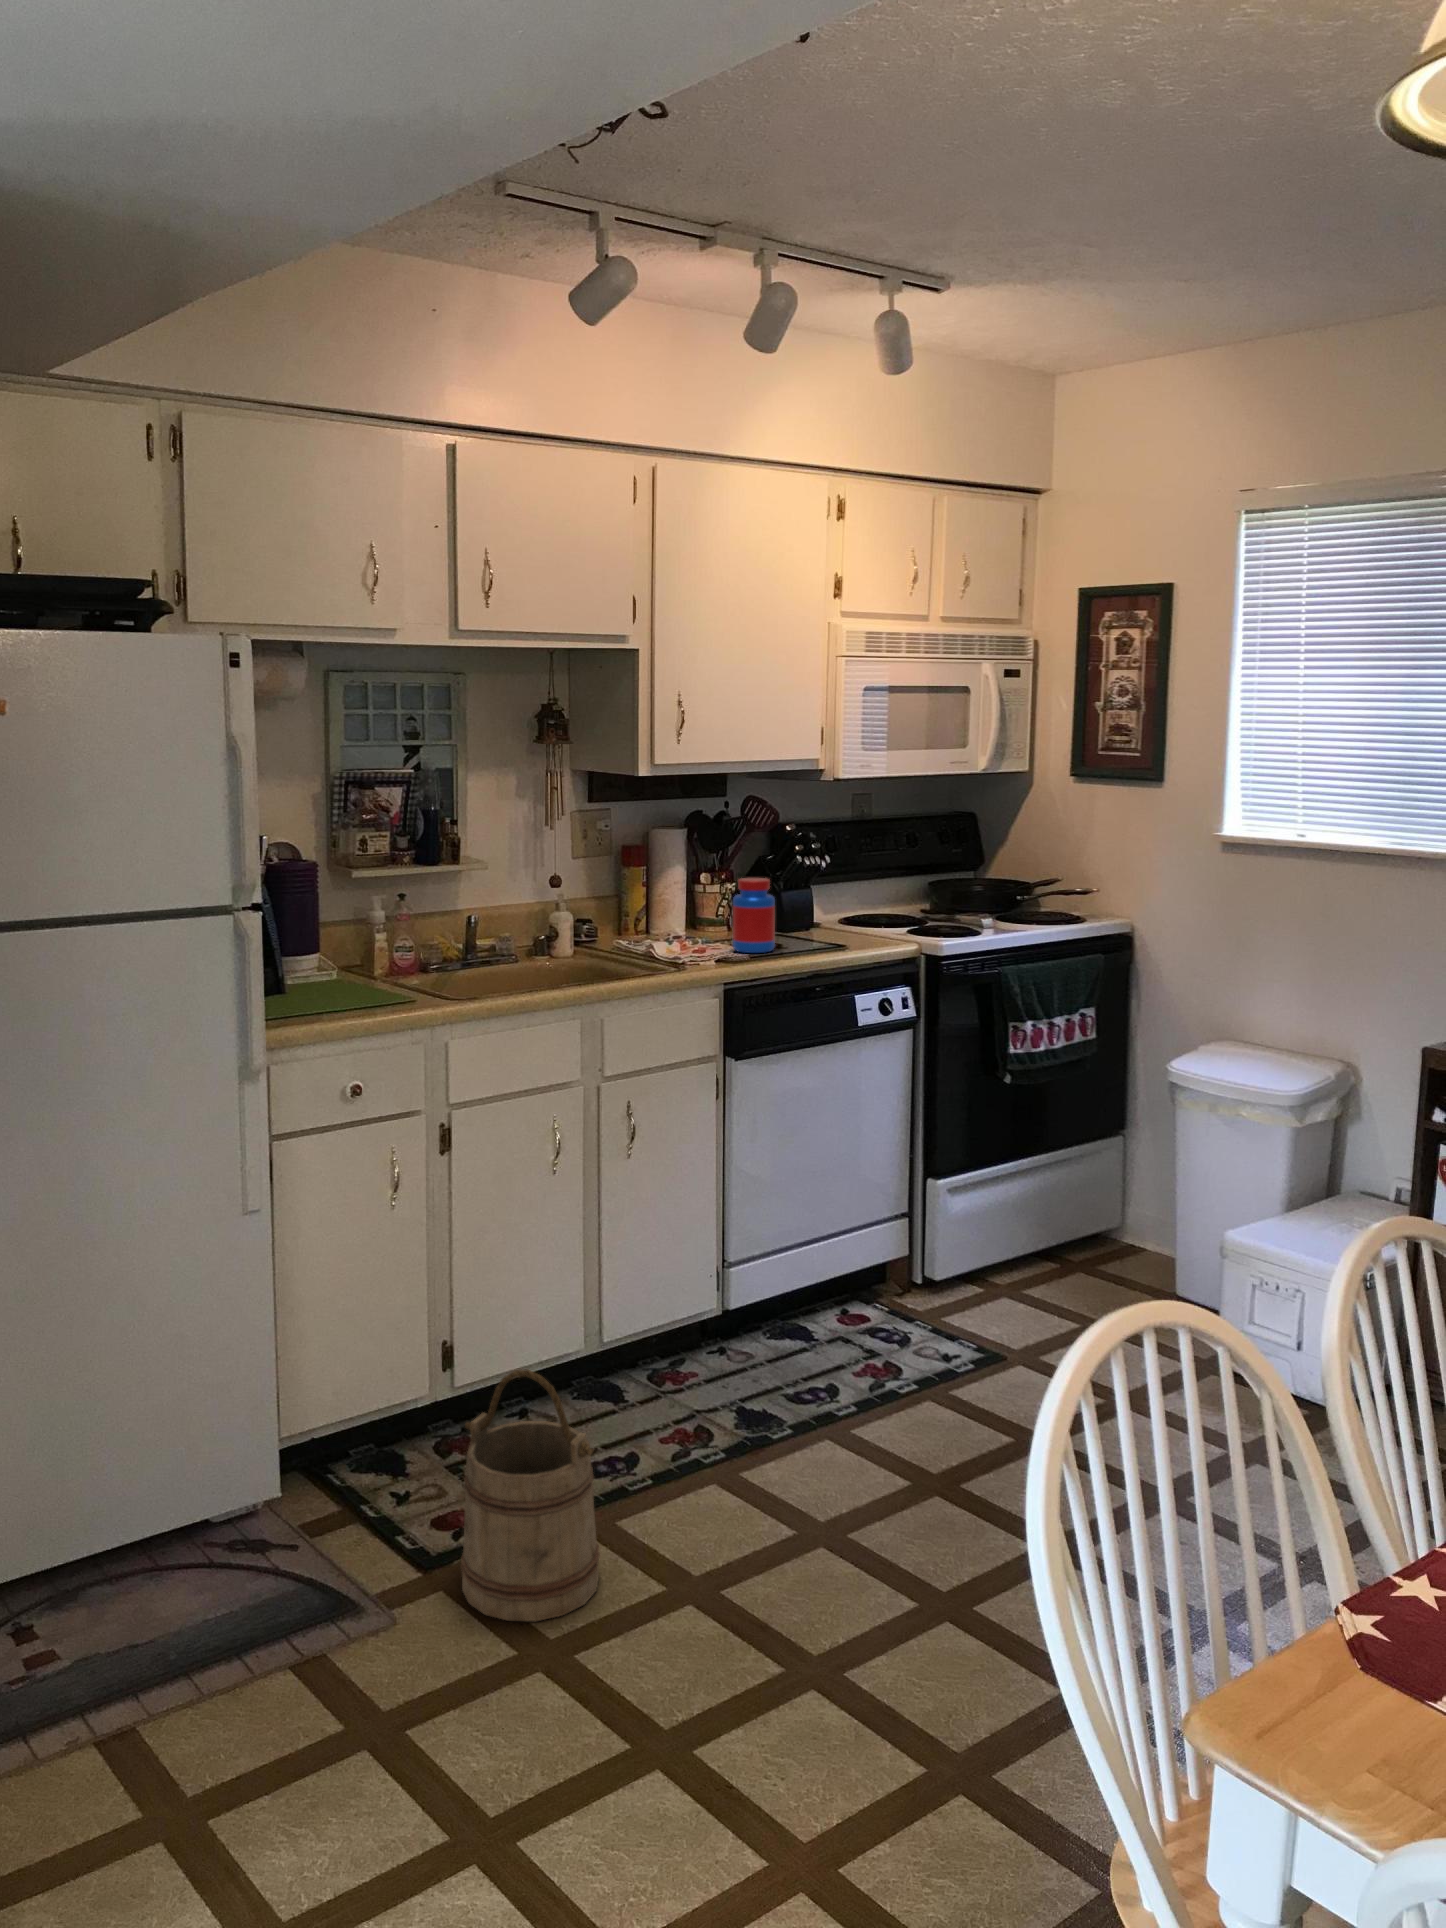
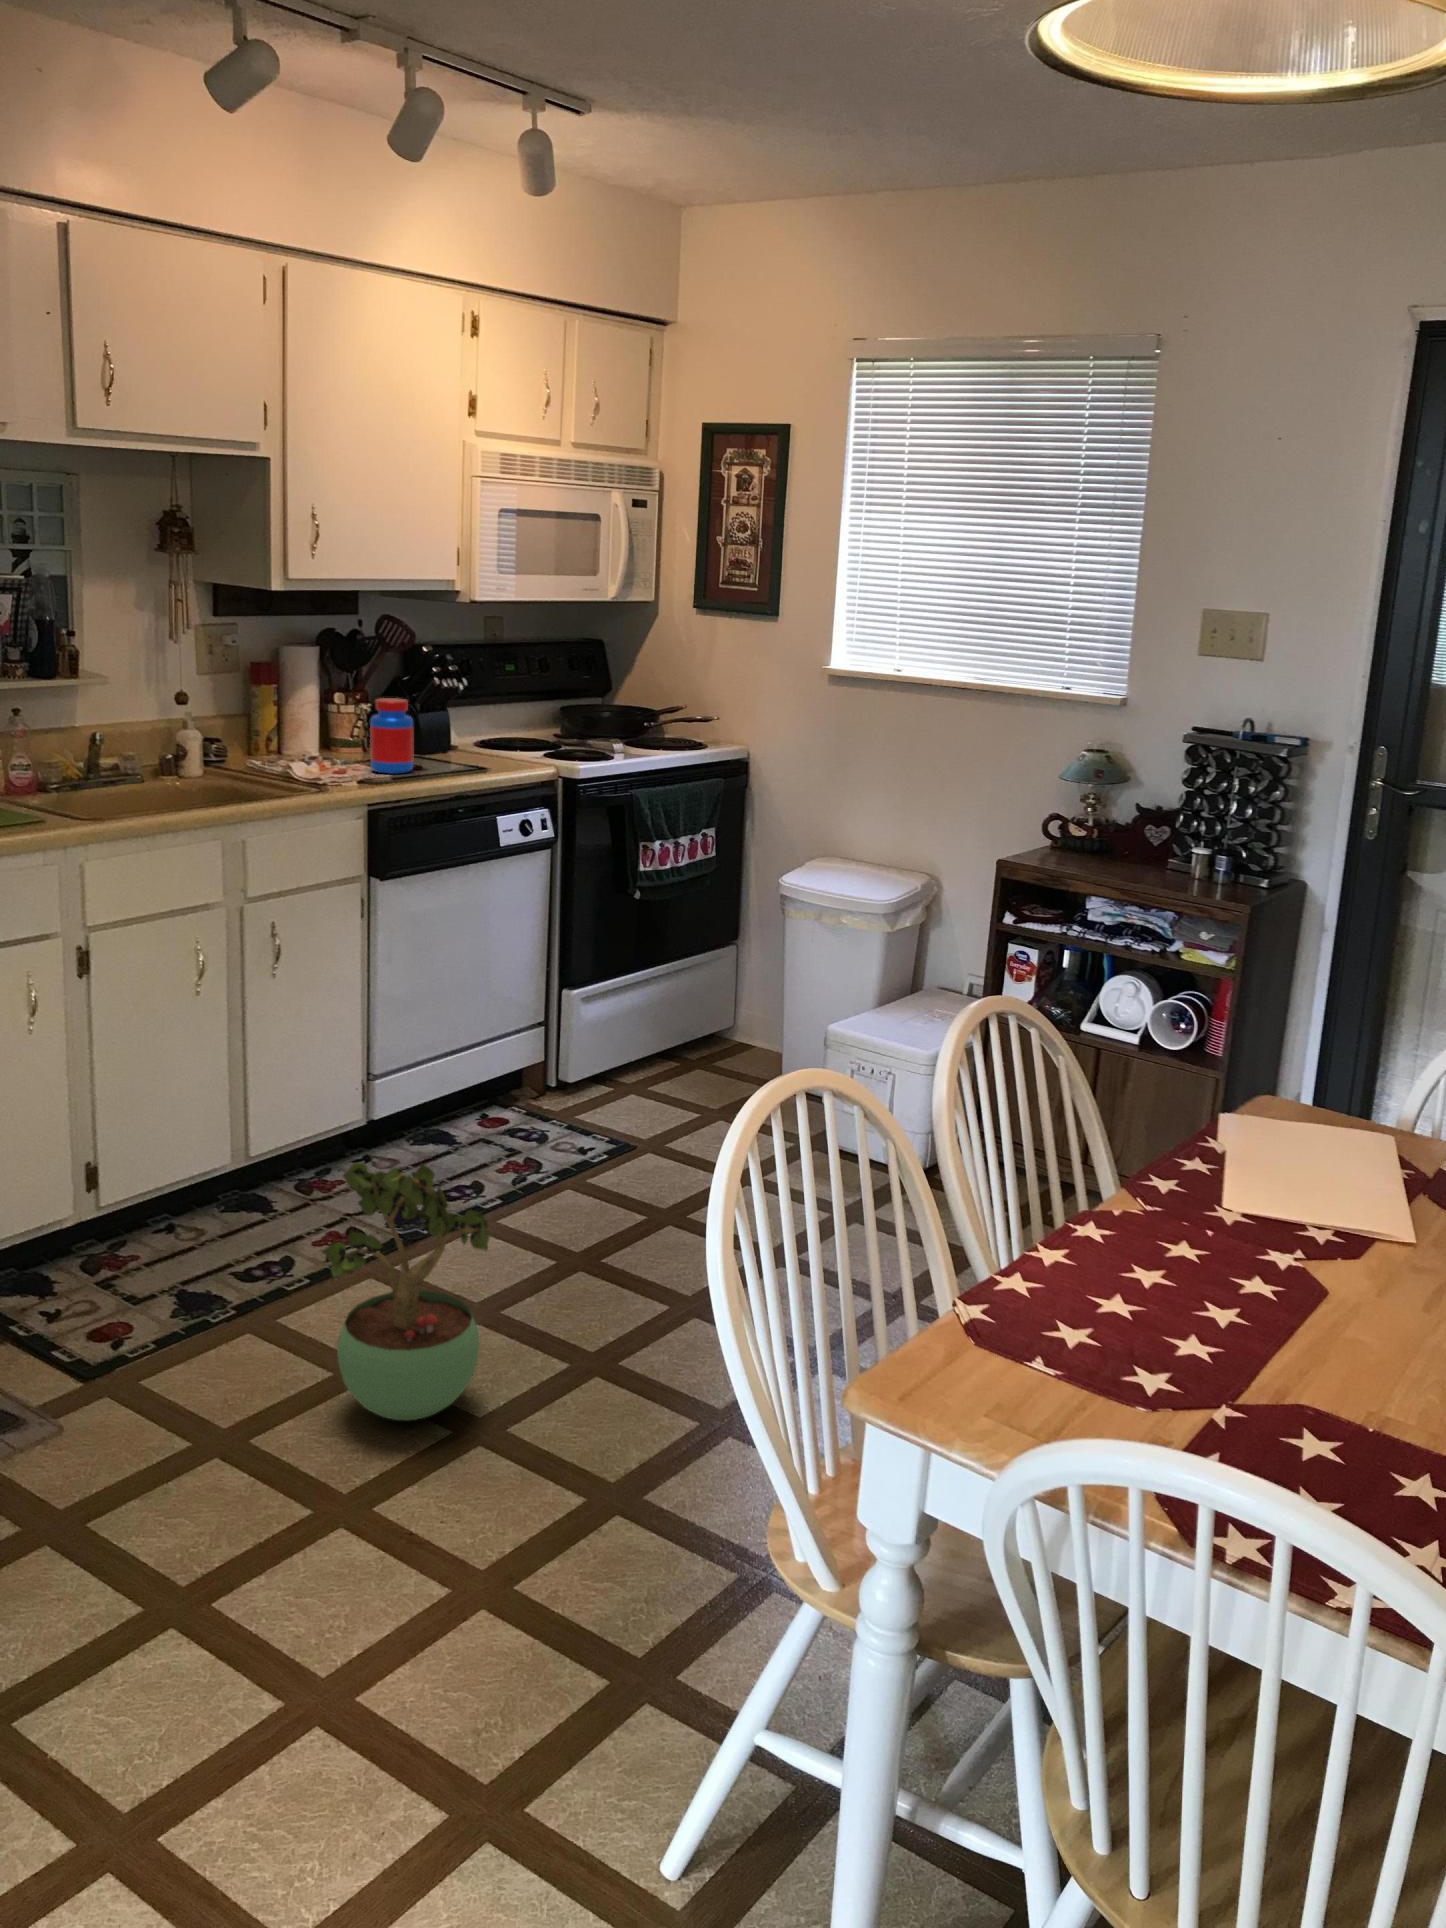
potted plant: none [653,1365,828,1654] -> present [322,1163,490,1420]
bucket: present [460,1369,600,1621] -> none [126,1178,266,1415]

